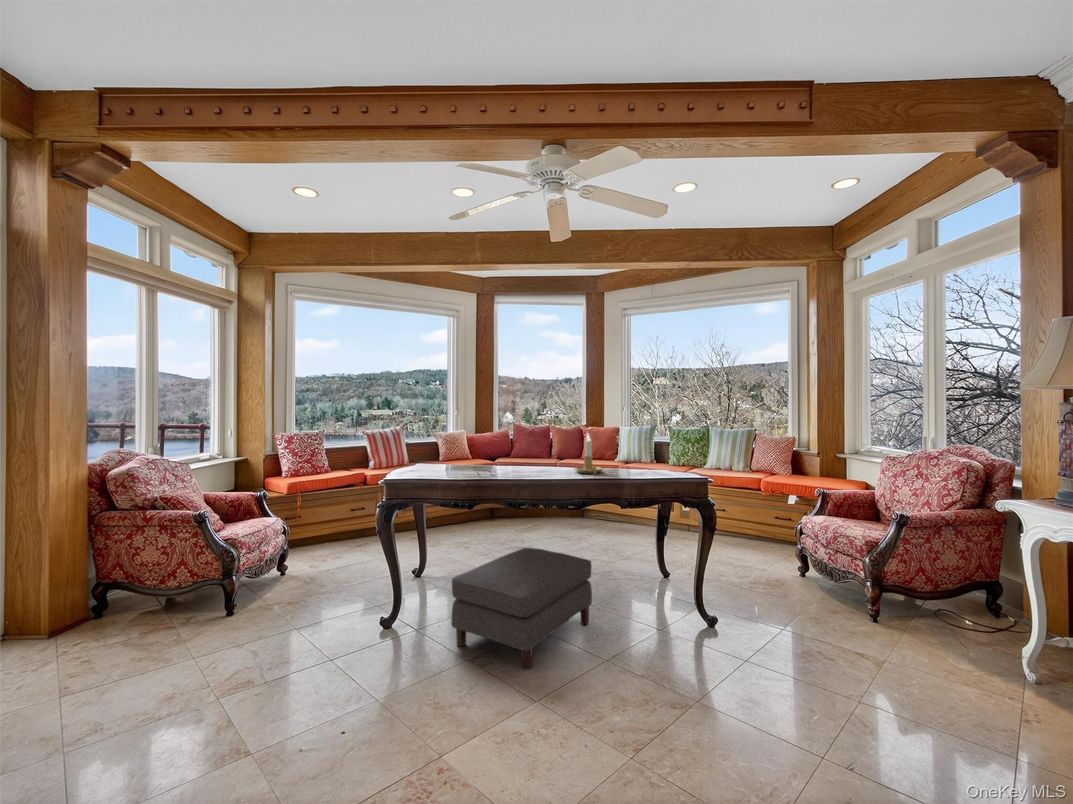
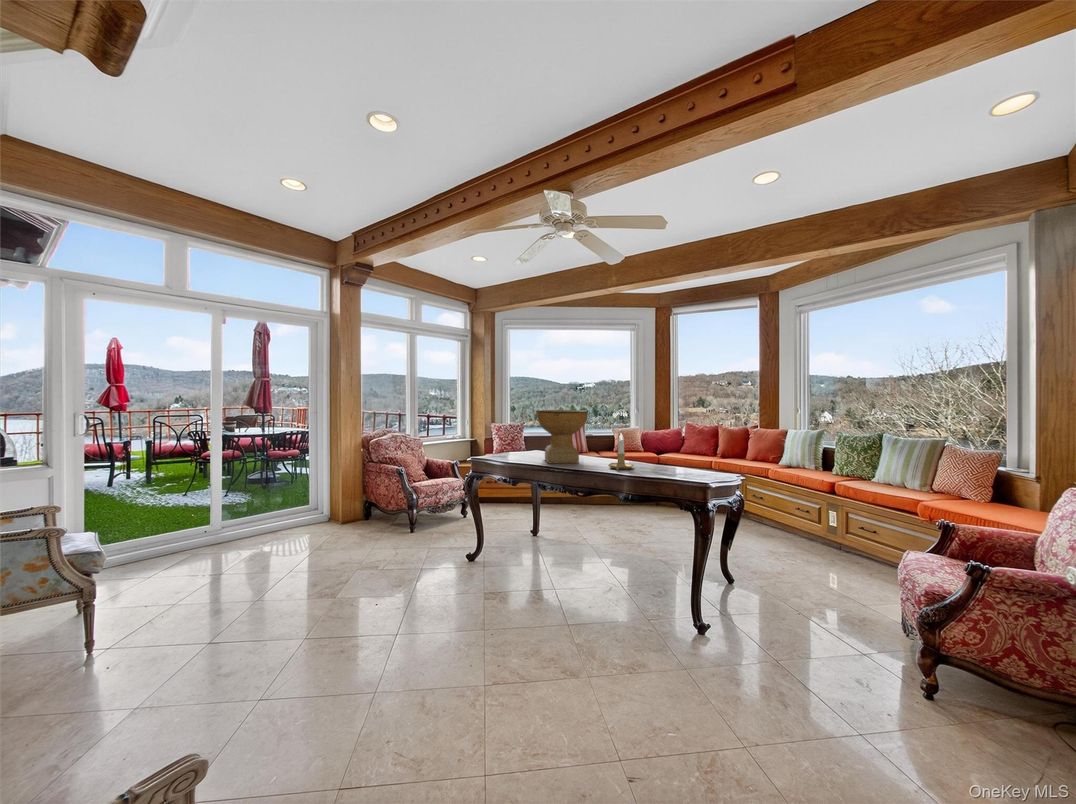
decorative bowl: none [471,409,536,476] -> present [536,410,588,463]
ottoman: present [451,548,592,670] -> none [482,525,598,614]

